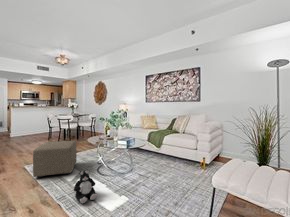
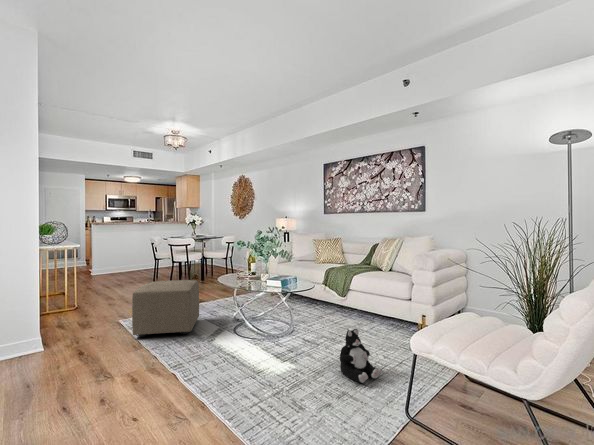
plush toy: present [74,170,97,203] -> present [340,329,382,383]

